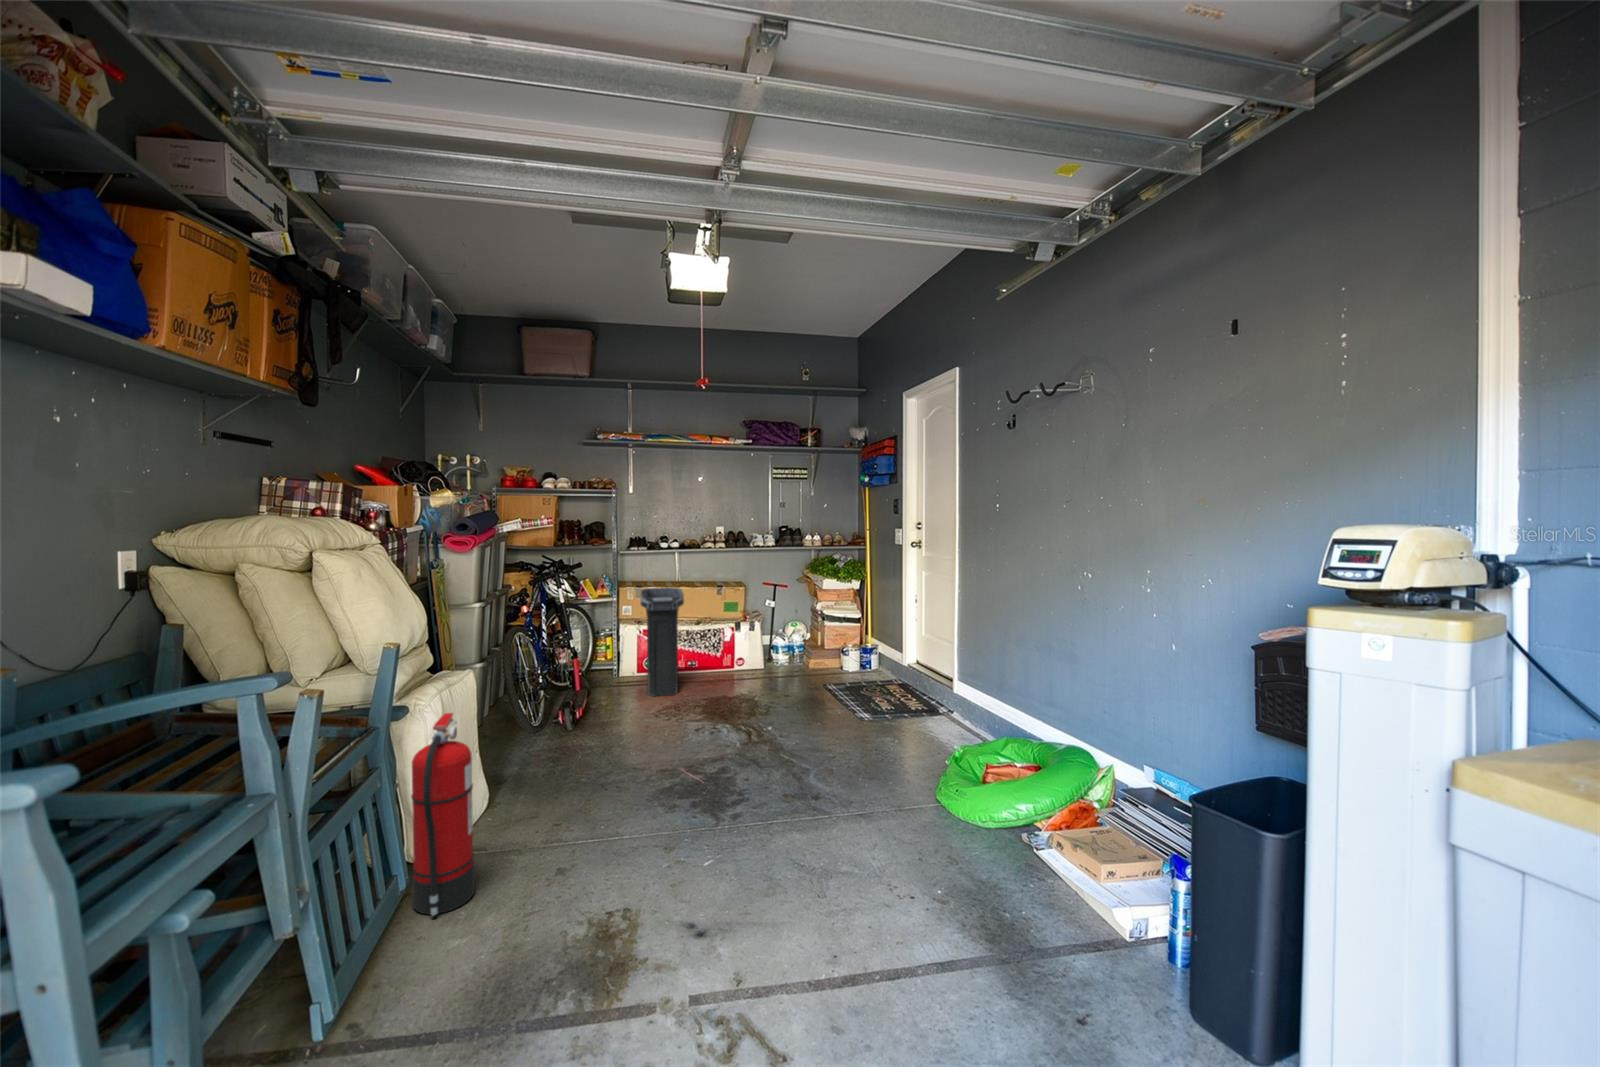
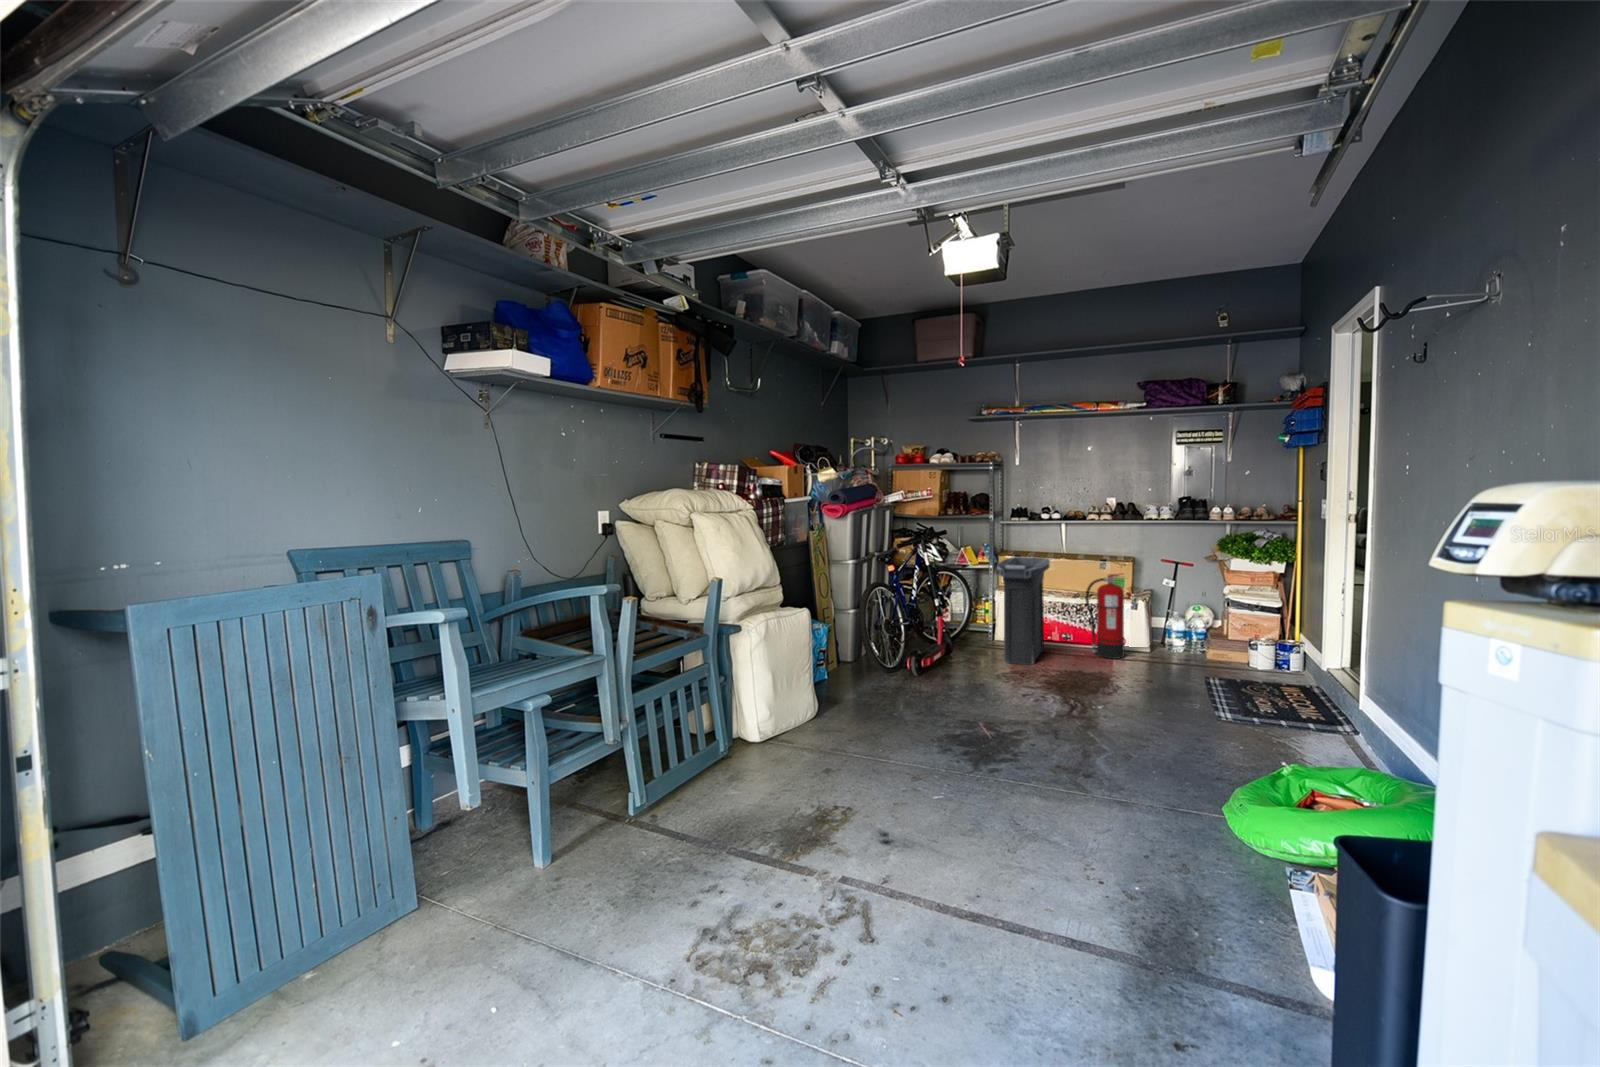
fire extinguisher: present [411,713,475,915] -> present [1085,574,1124,659]

